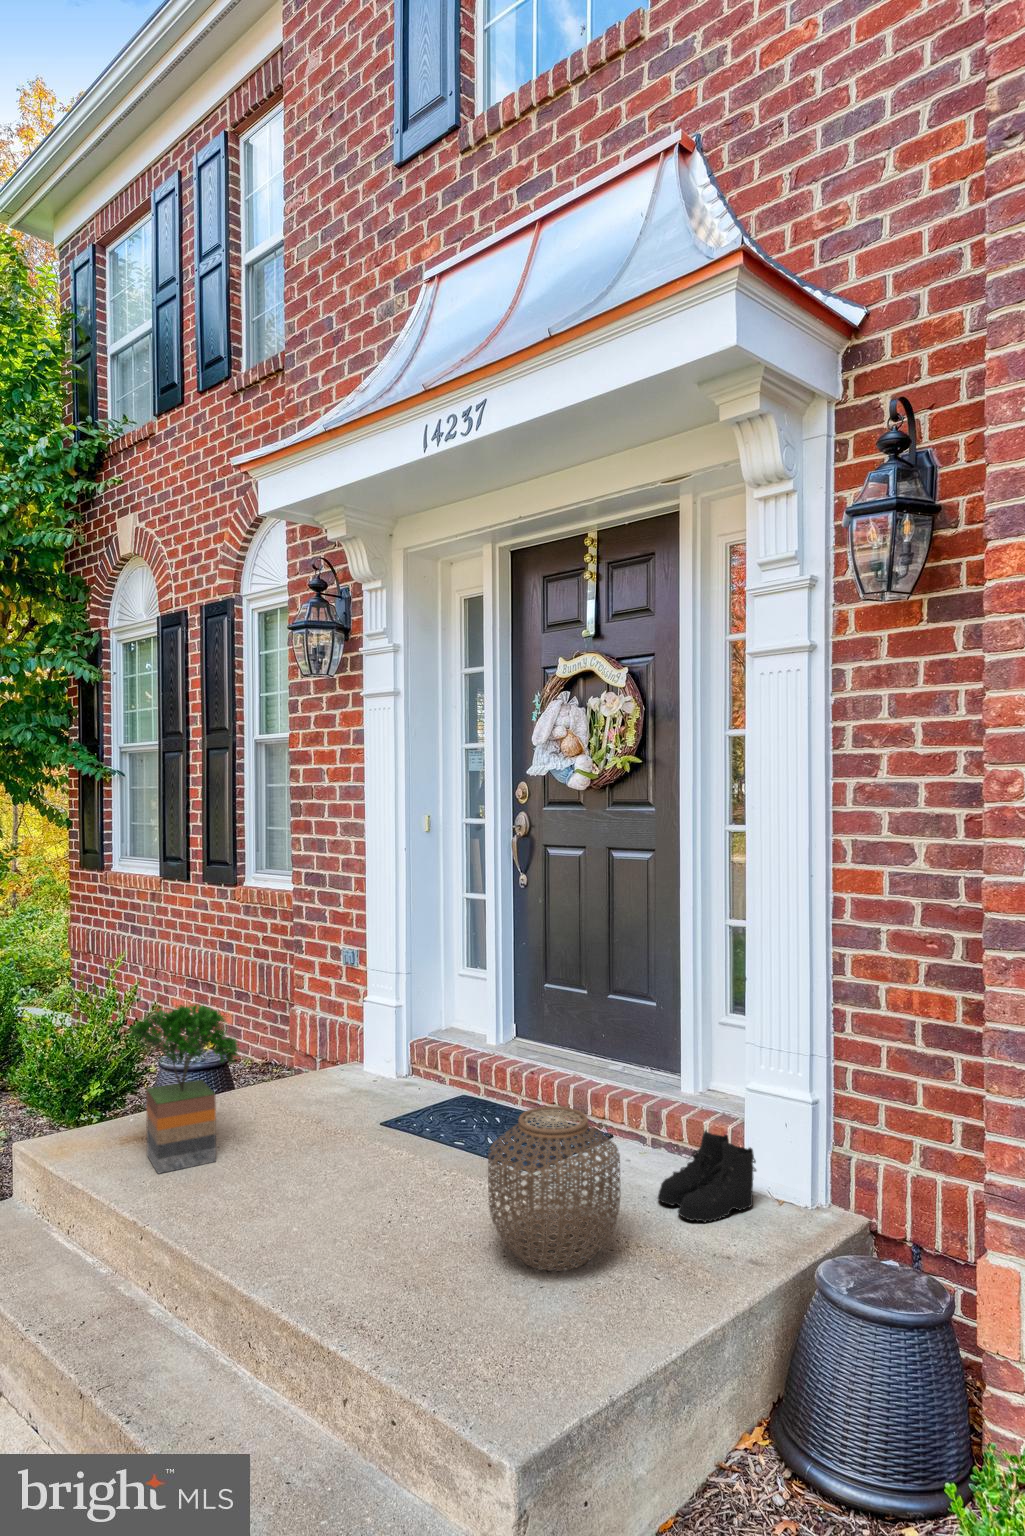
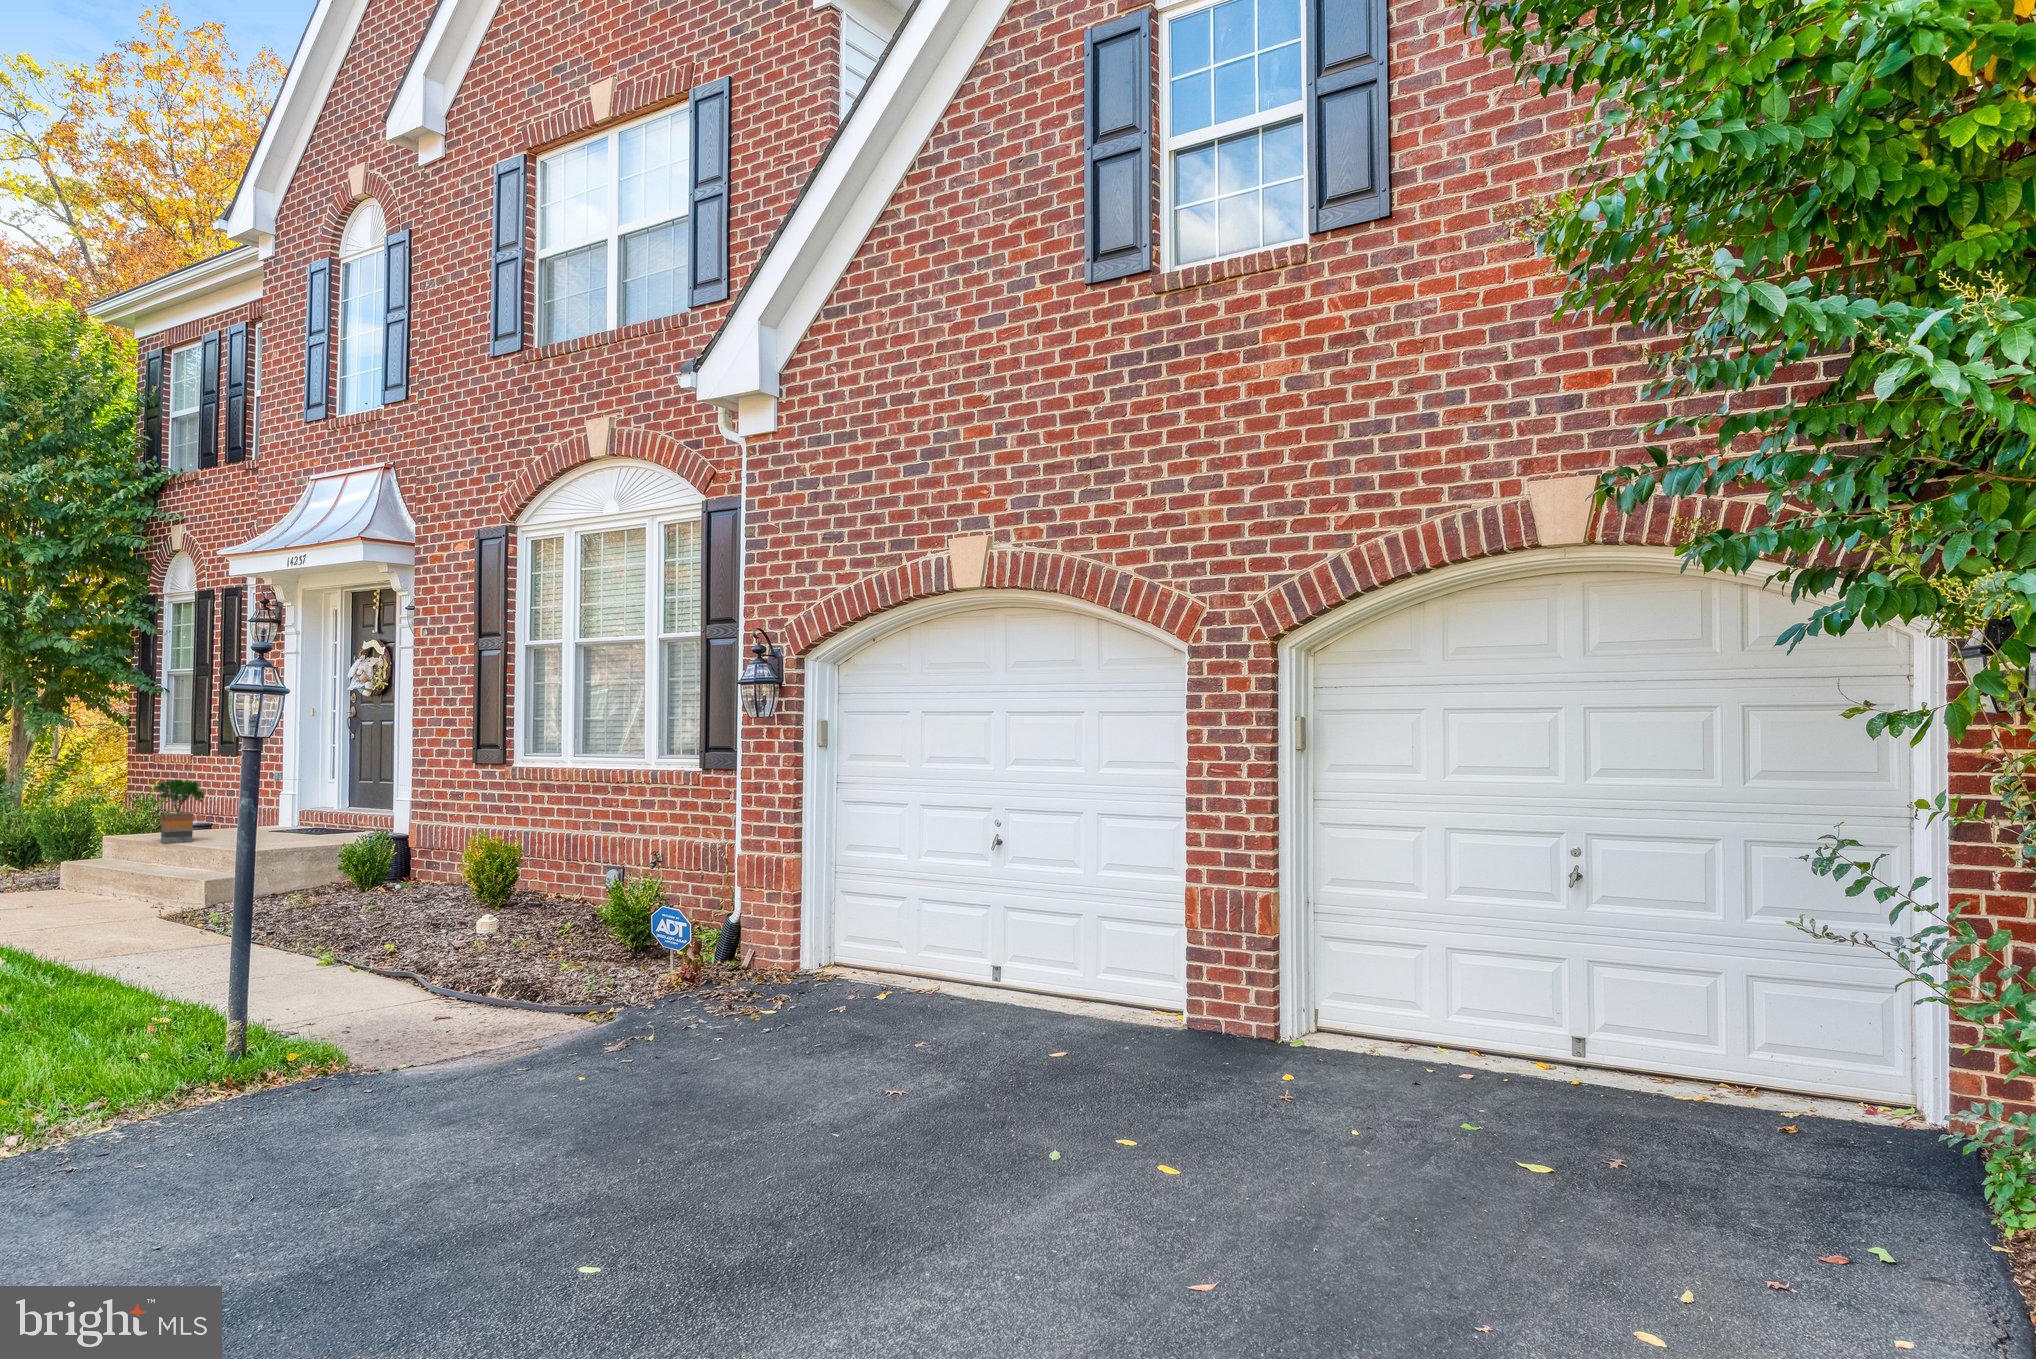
woven basket: present [488,1106,620,1271] -> none [285,799,337,848]
boots: present [658,1130,756,1223] -> none [366,817,405,843]

